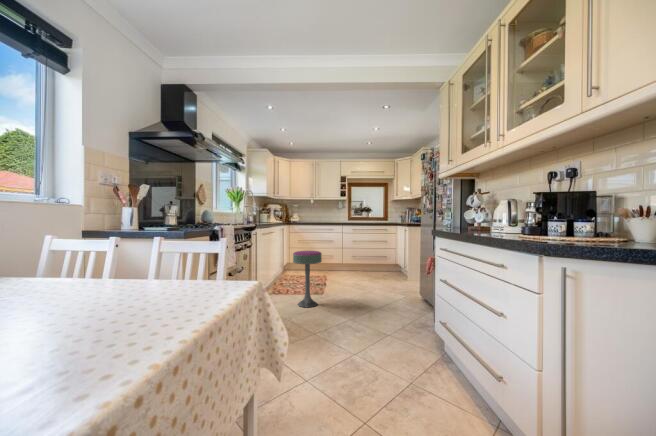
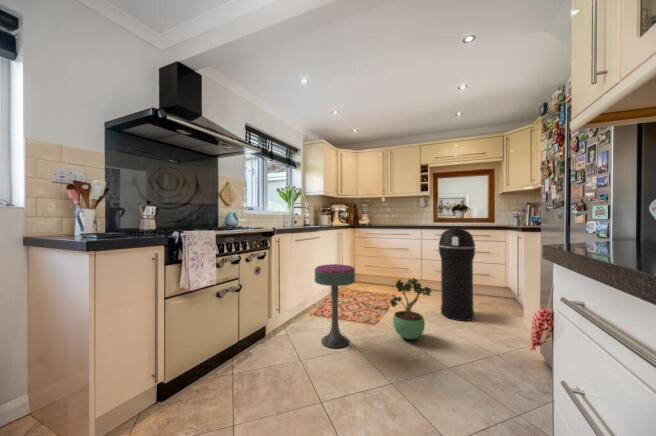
trash can: none [361,224,384,285] -> present [439,227,475,321]
potted plant: none [341,257,366,297] -> present [390,278,431,339]

